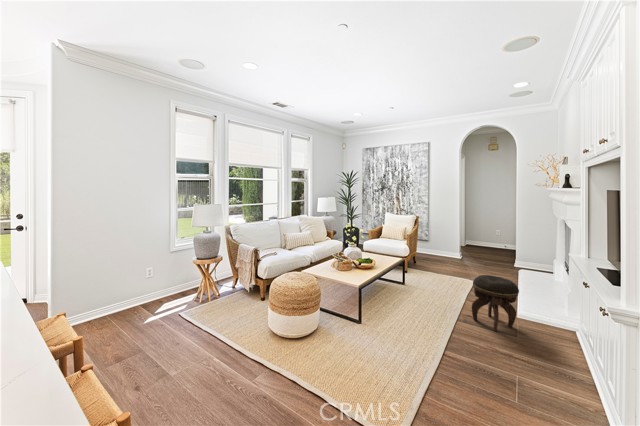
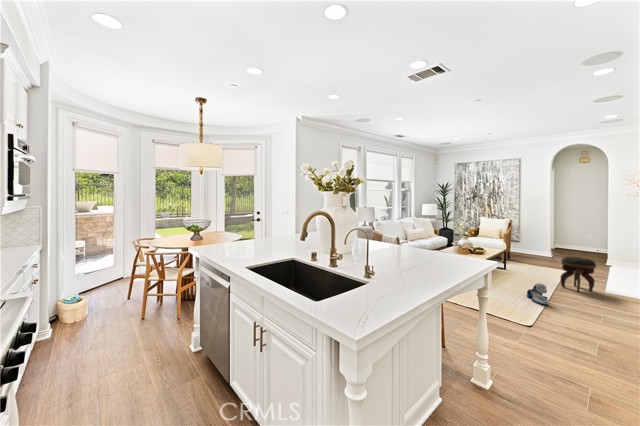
plush toy: none [423,338,455,383] -> present [527,283,548,305]

